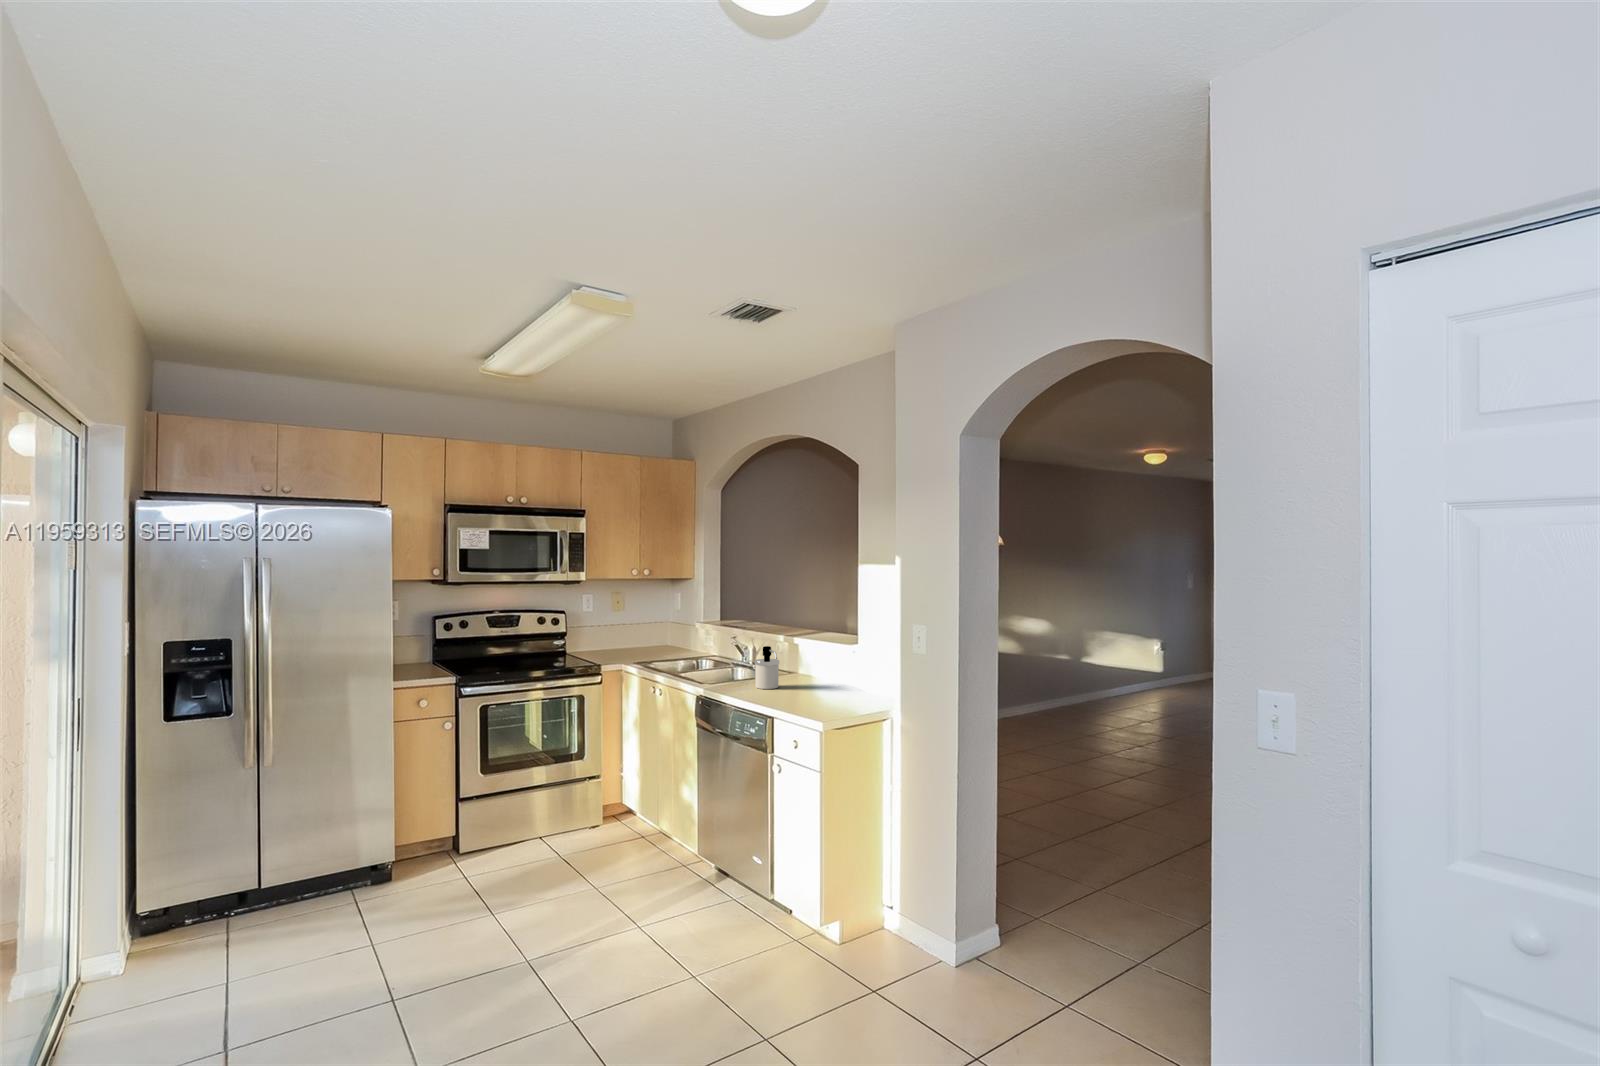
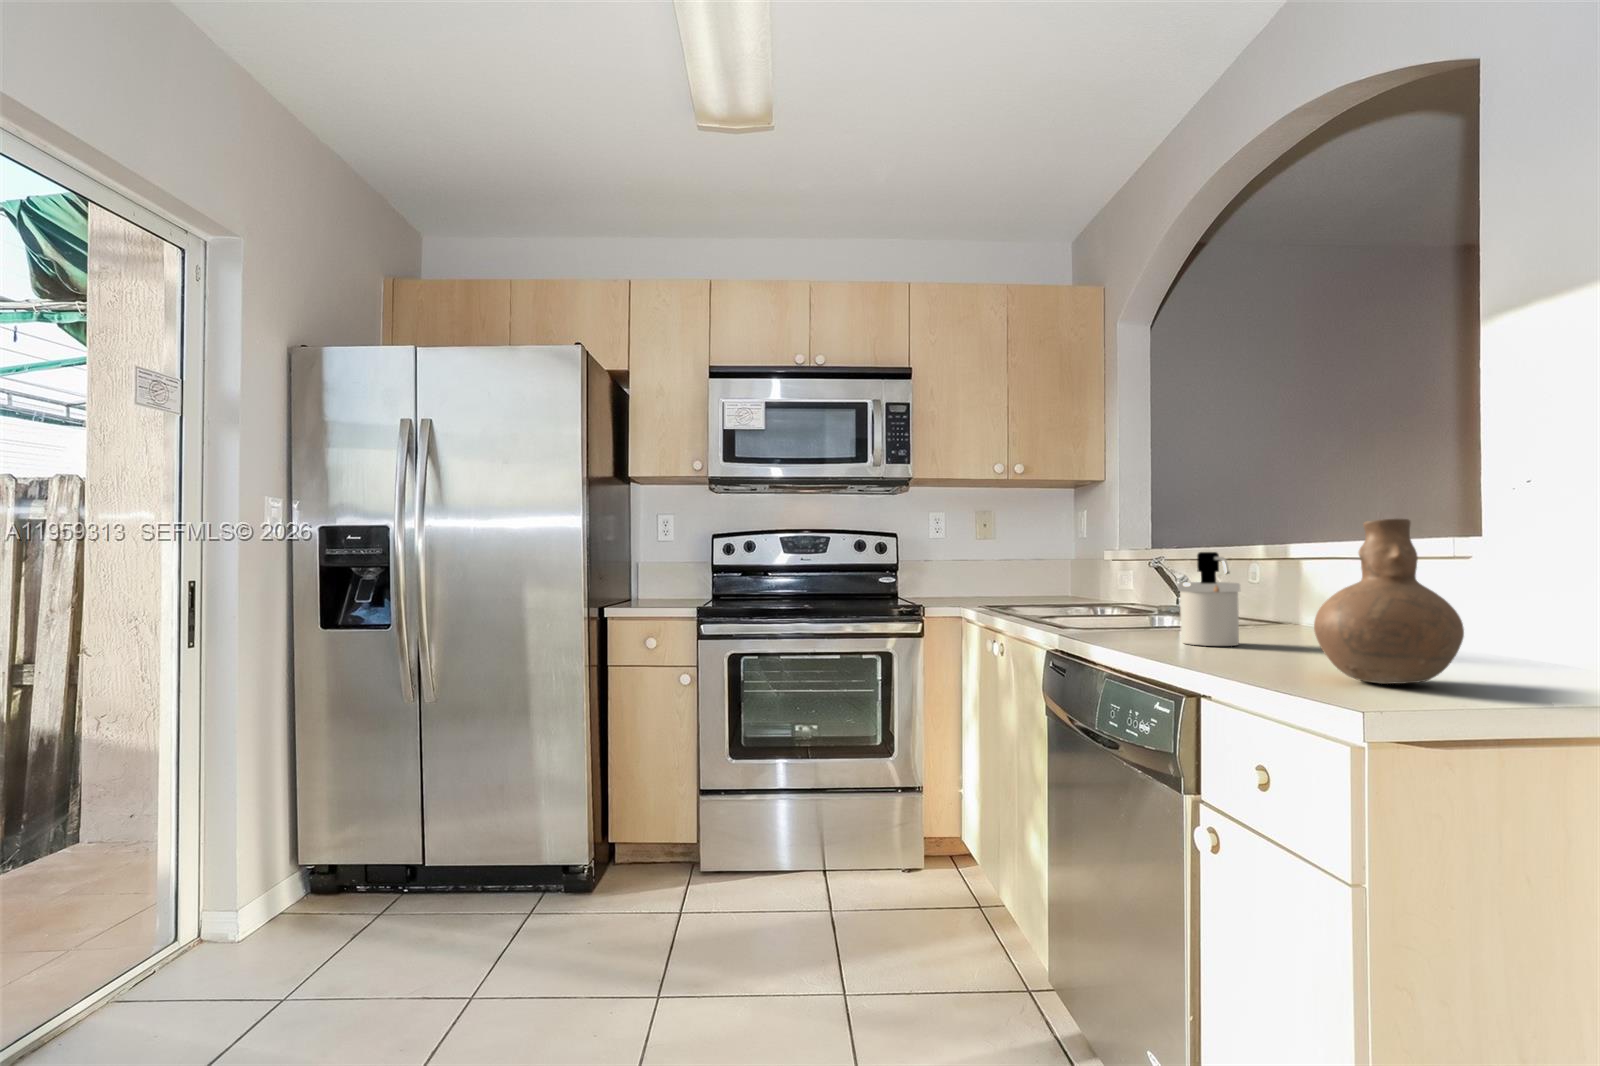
vase: none [811,648,854,706] -> present [1314,519,1464,684]

